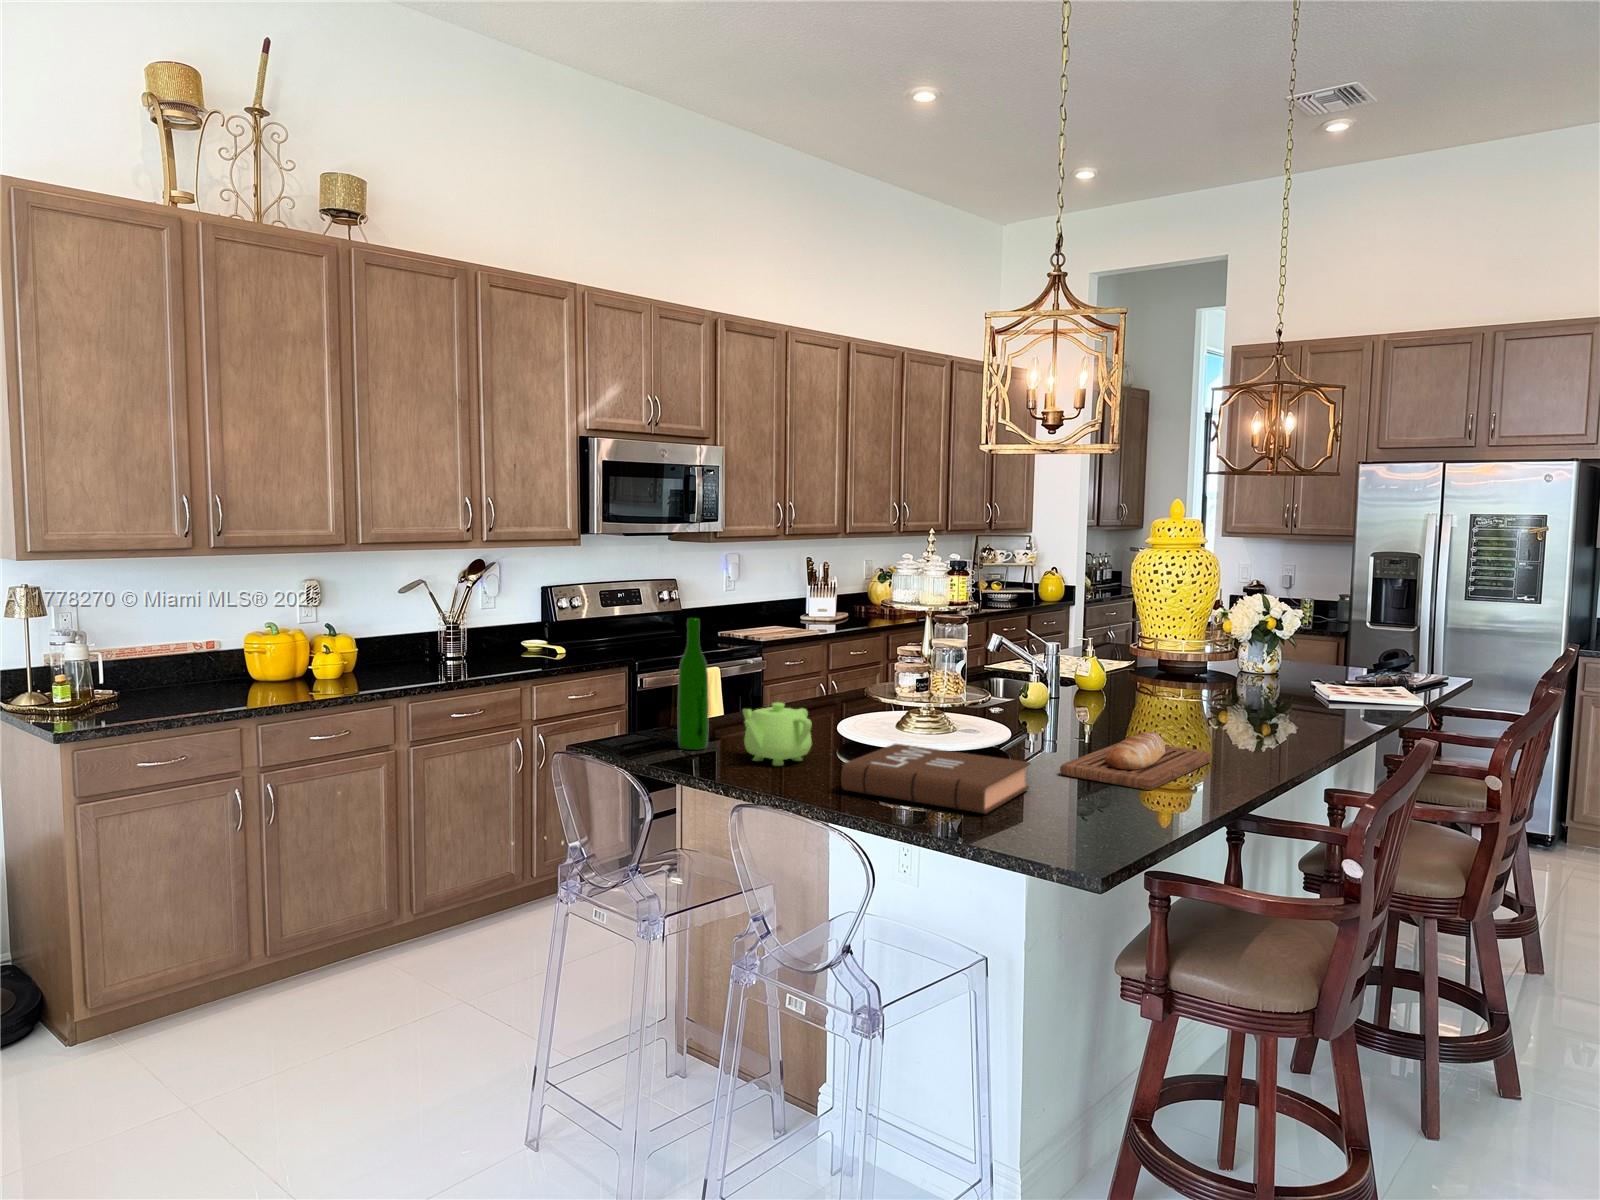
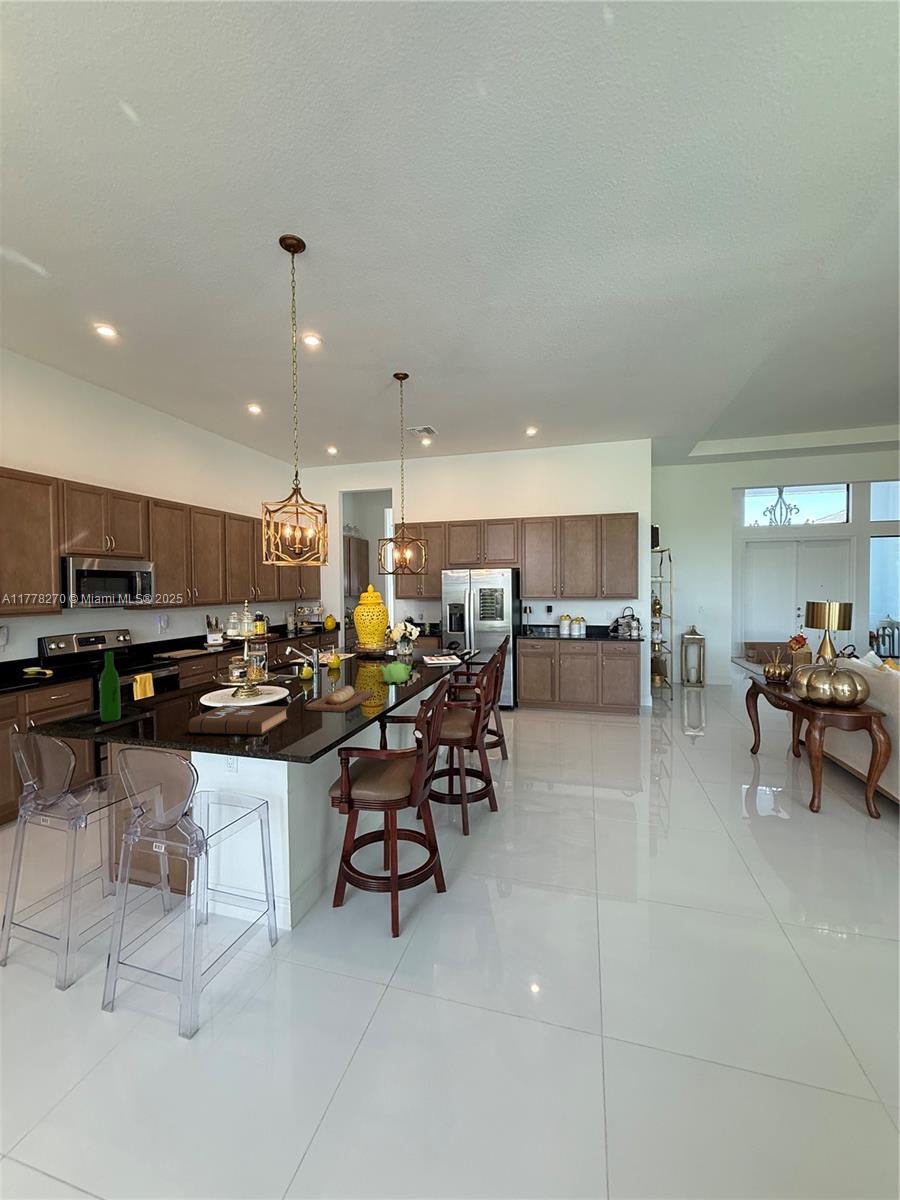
teapot: present [743,702,812,766] -> present [380,662,411,684]

